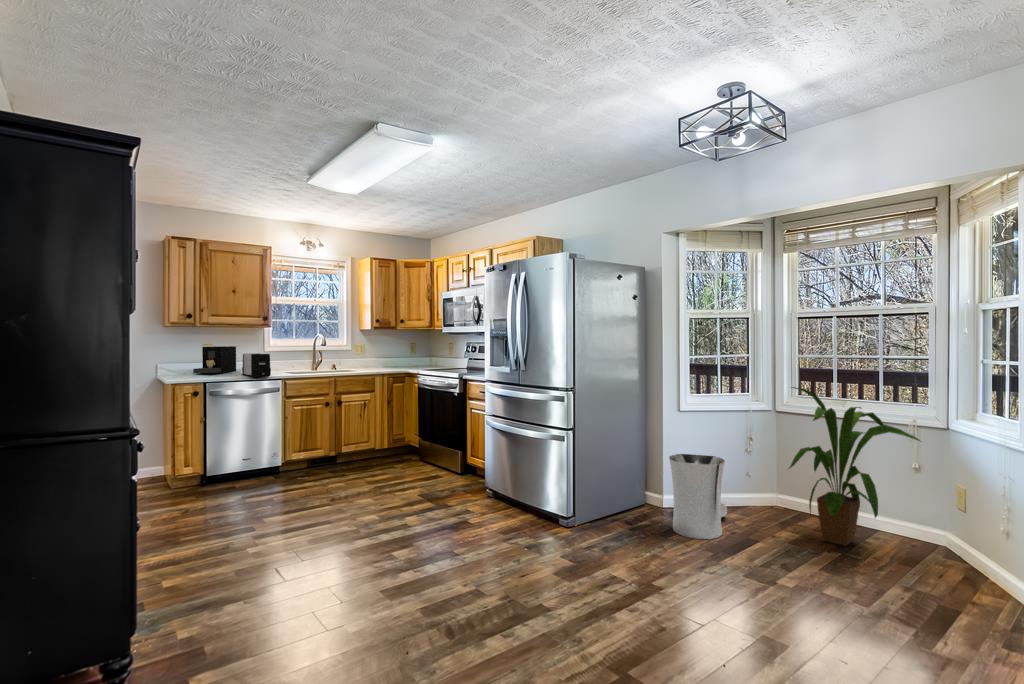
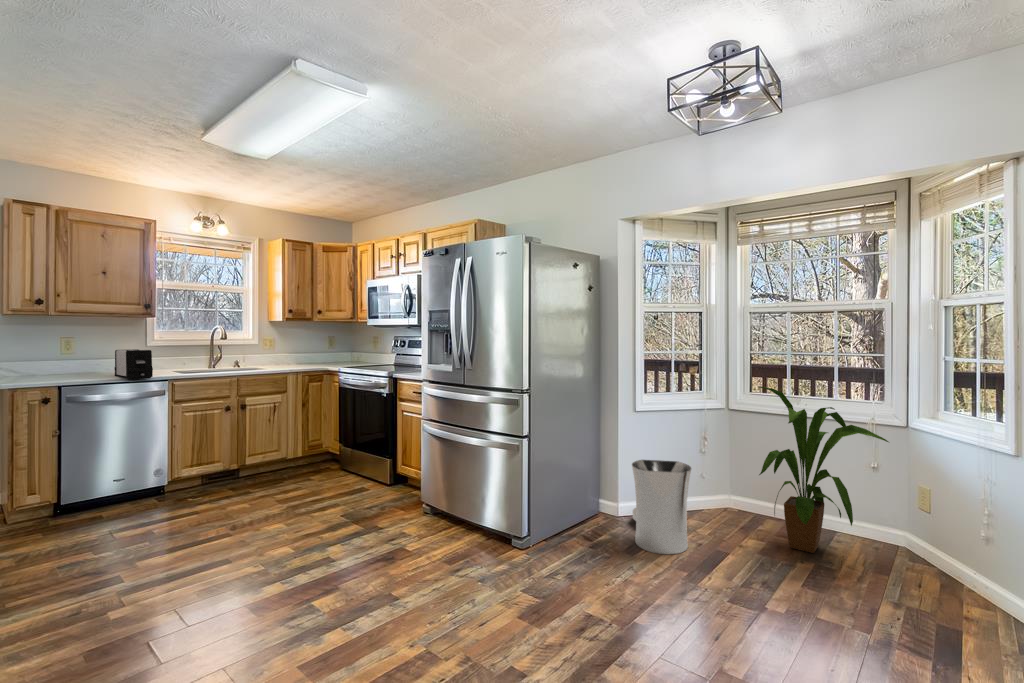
coffee maker: present [193,346,236,373] -> none [45,341,107,374]

